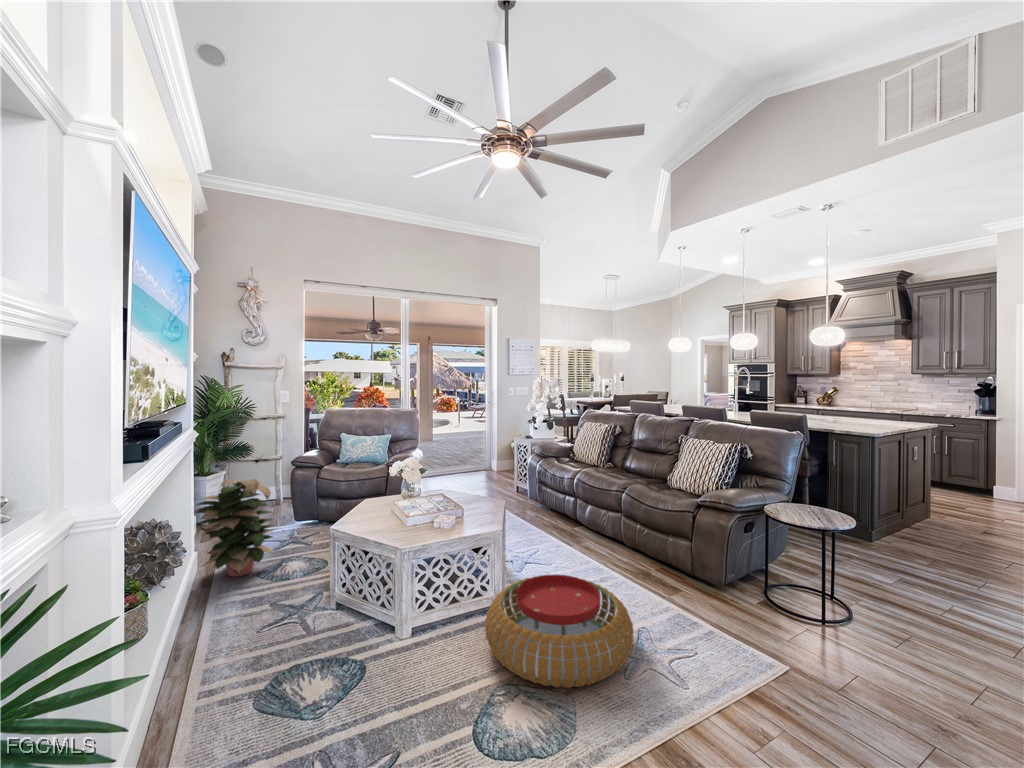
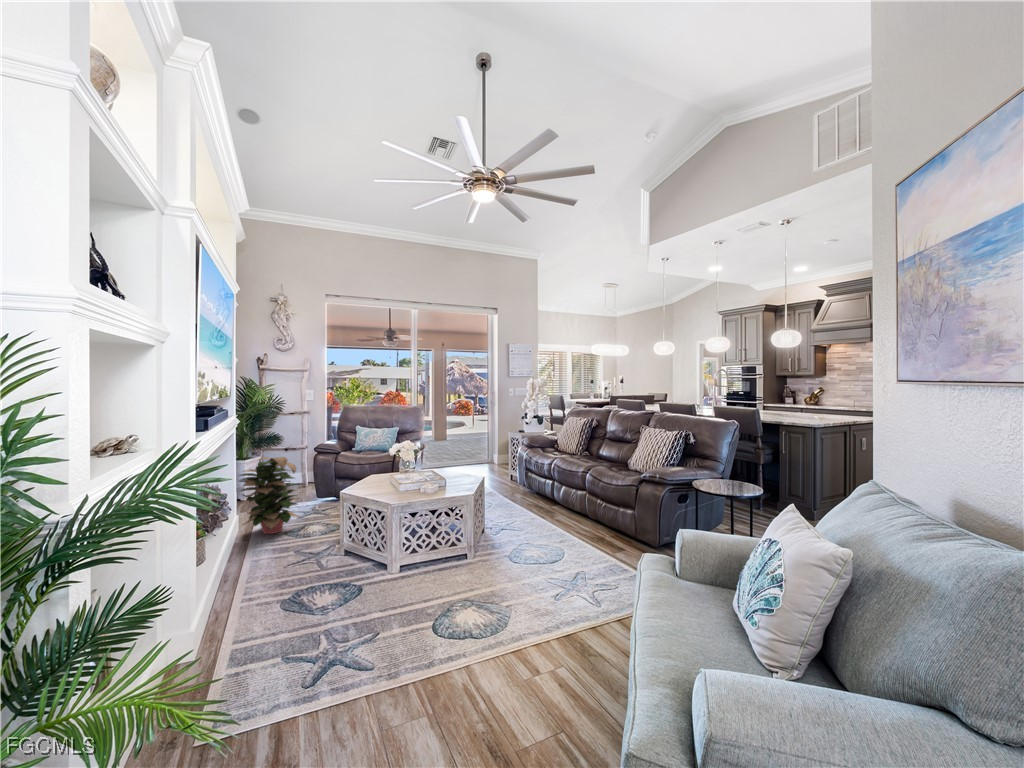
pouf: present [485,574,634,688] -> none [454,528,569,604]

